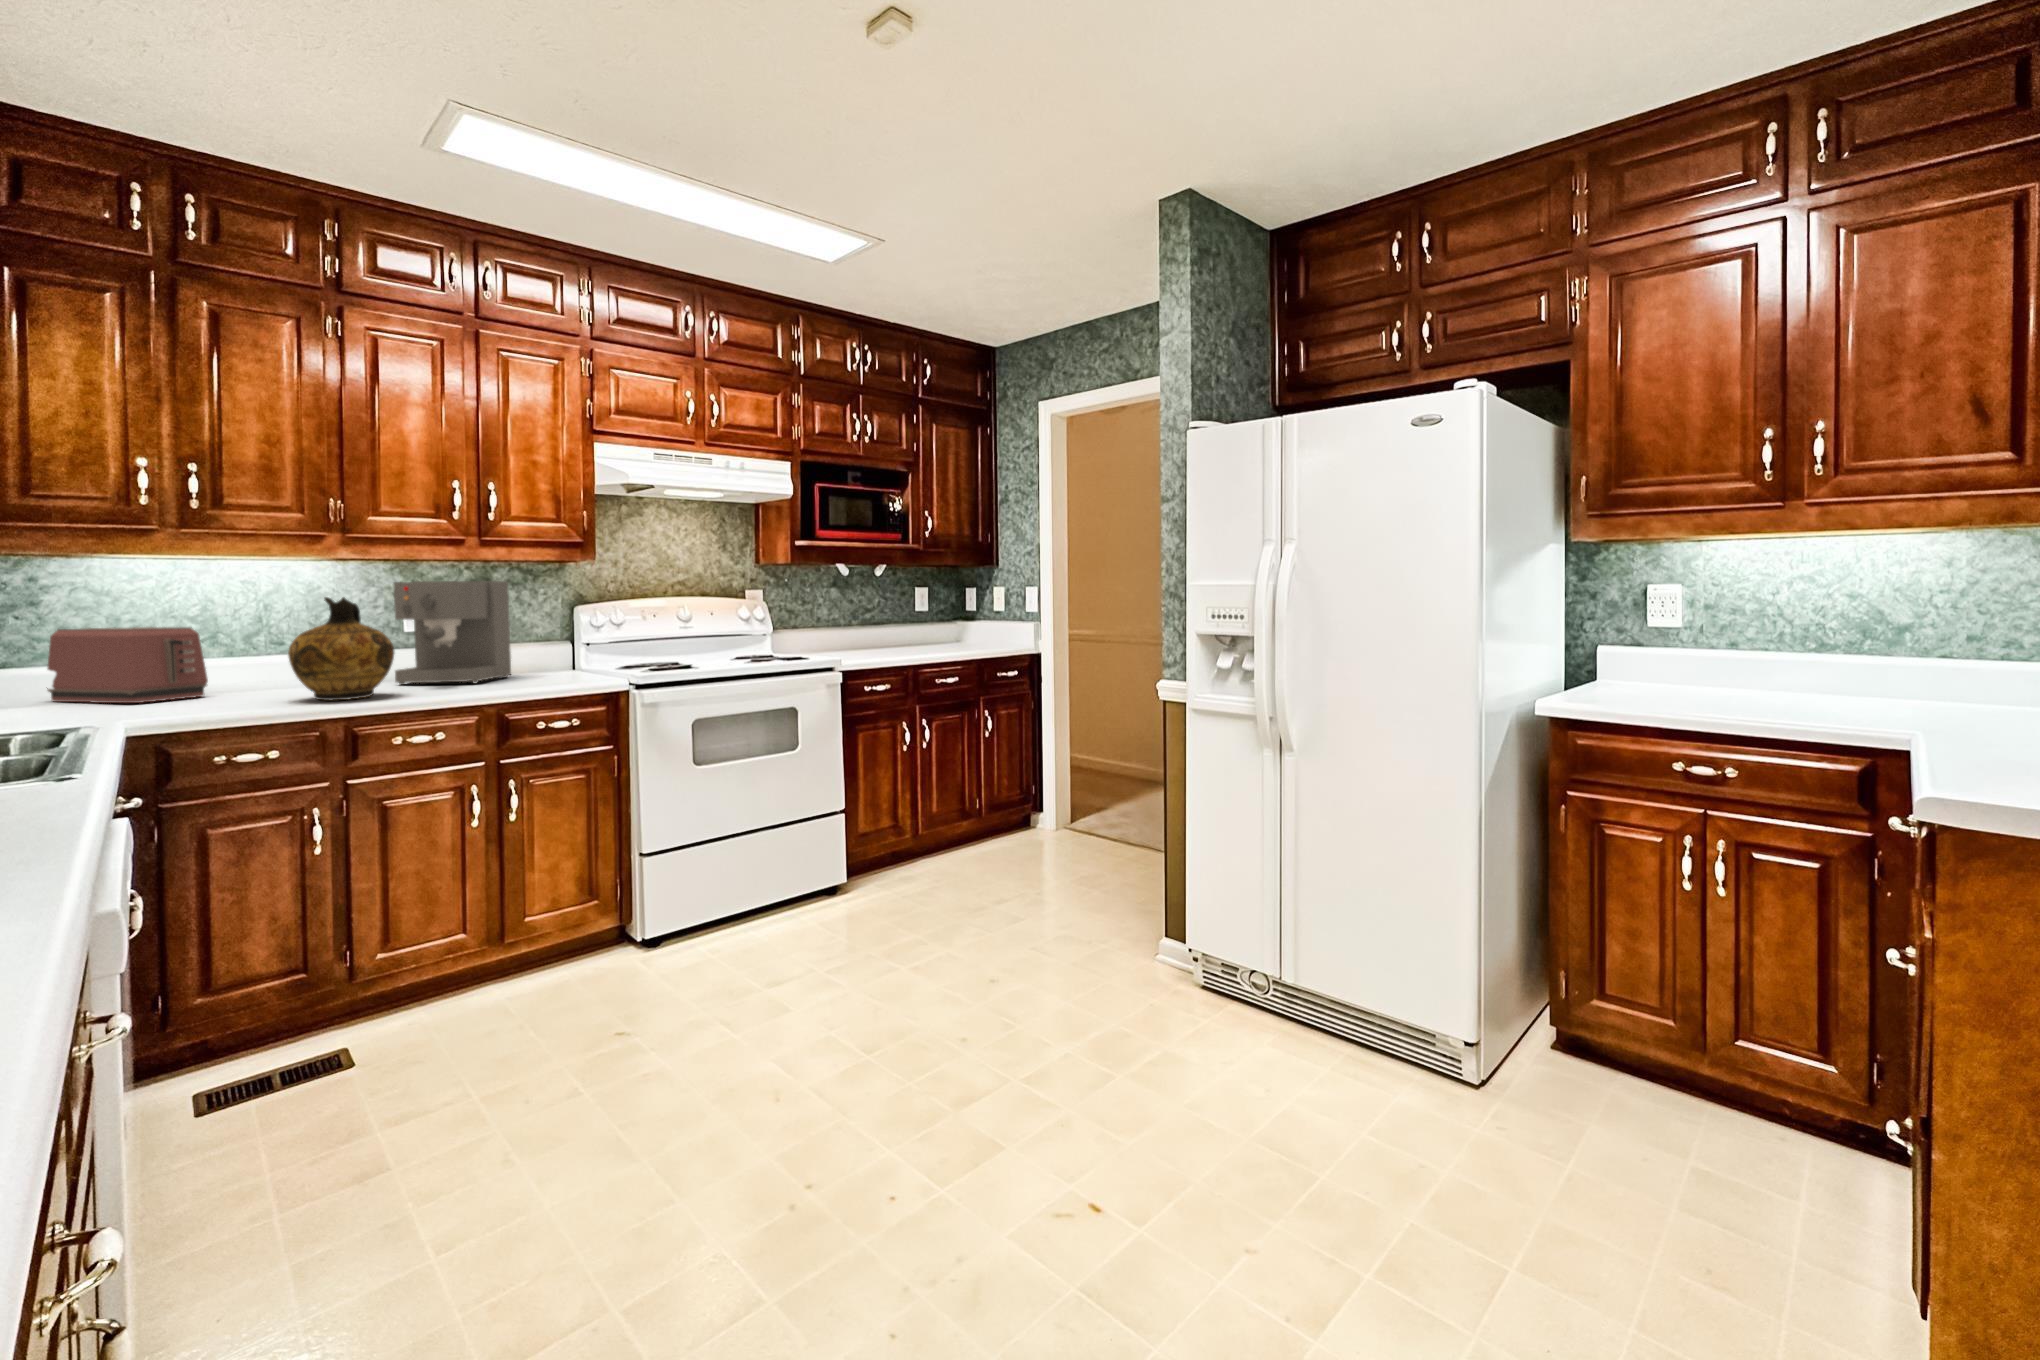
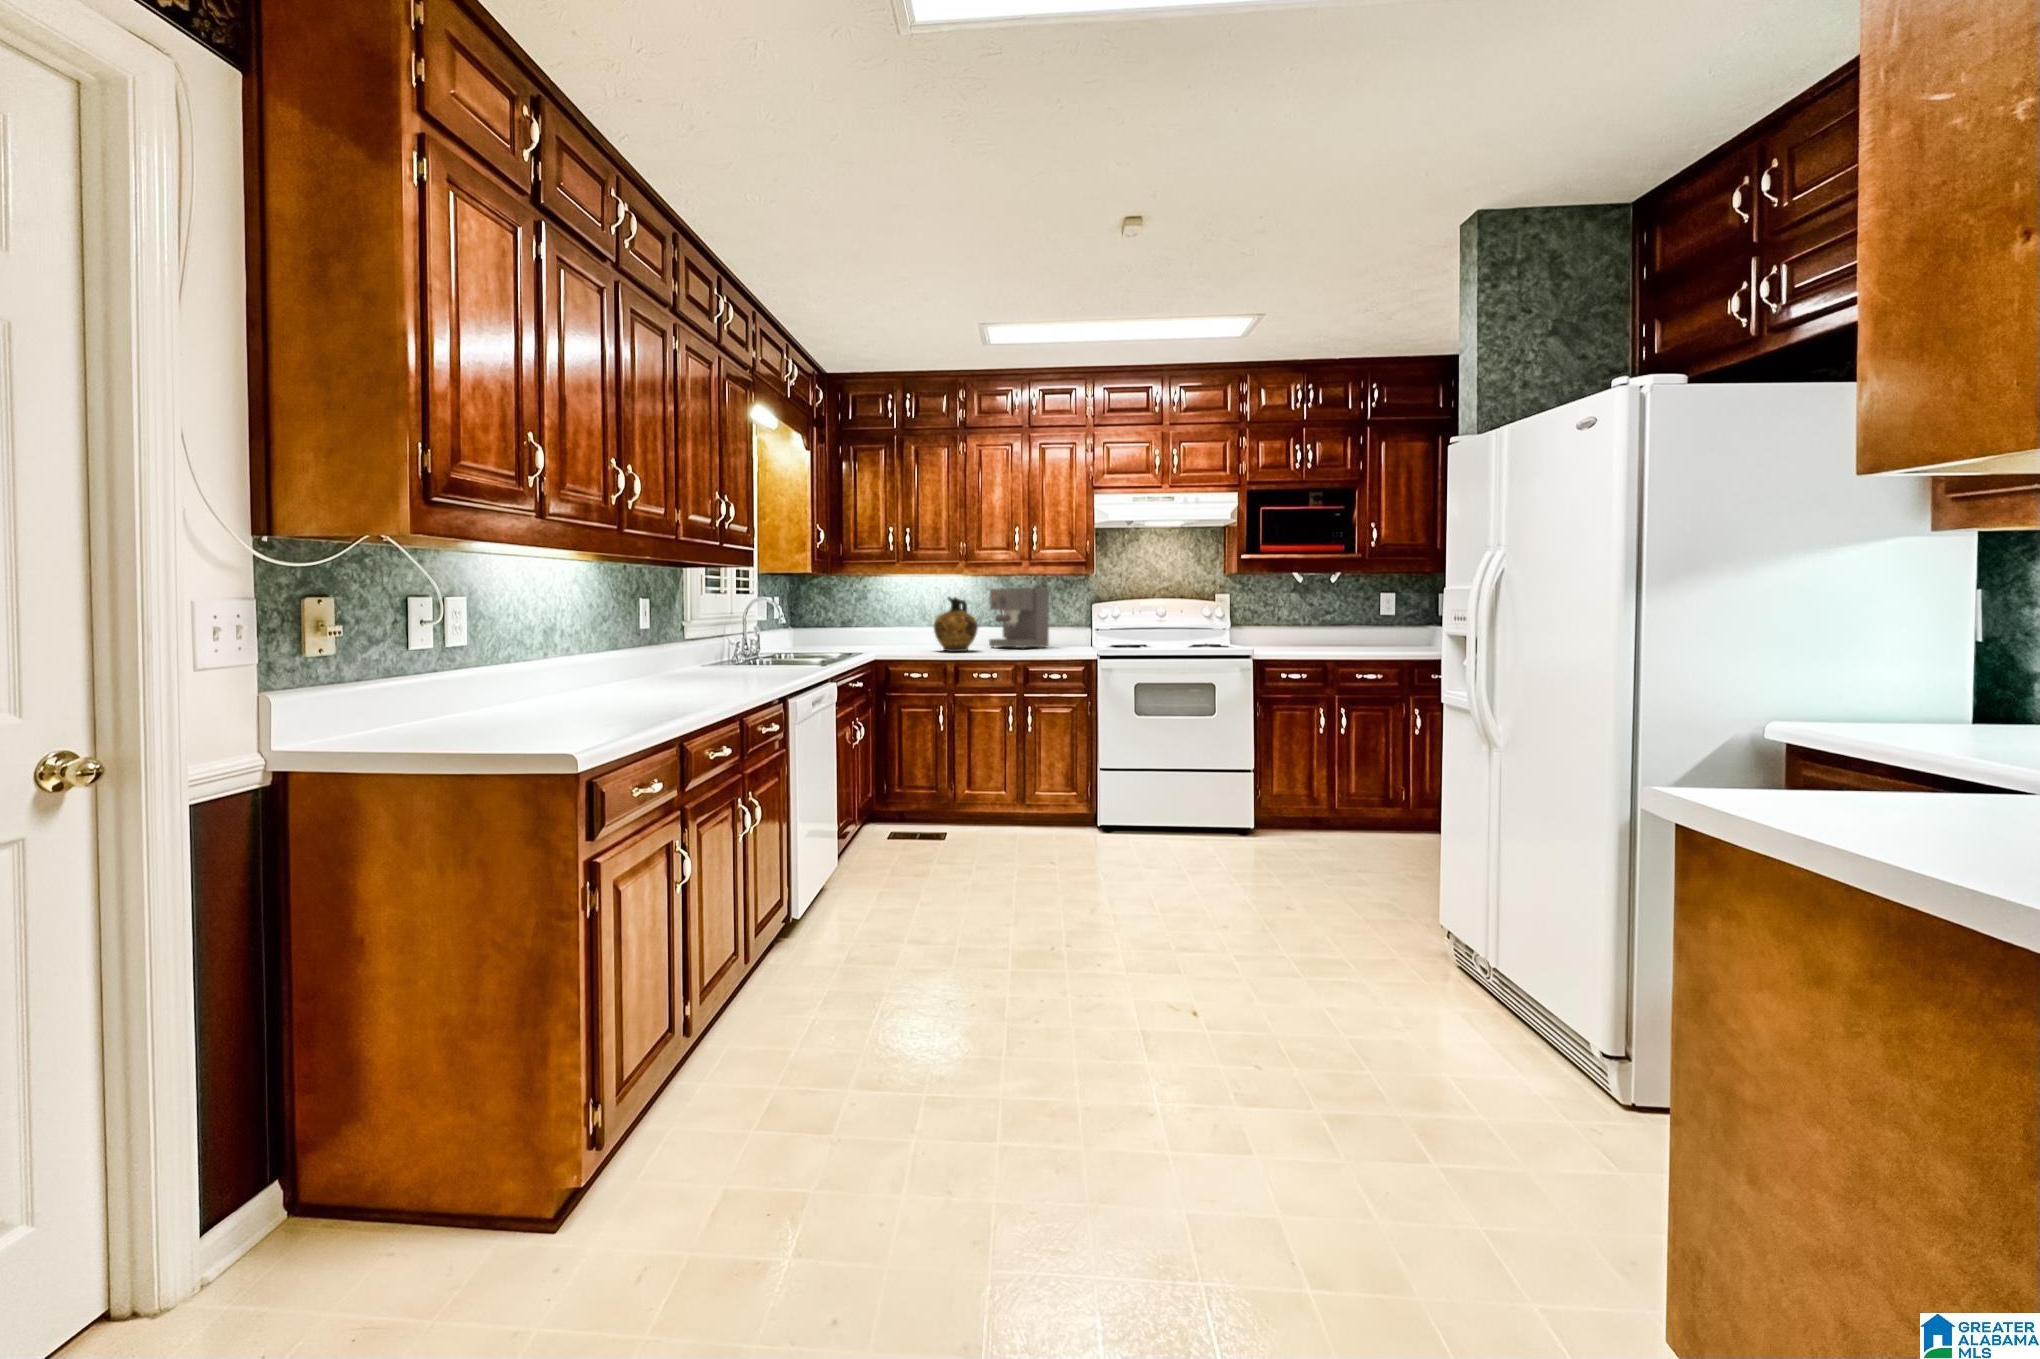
toaster: present [47,627,208,703] -> none [864,612,914,648]

